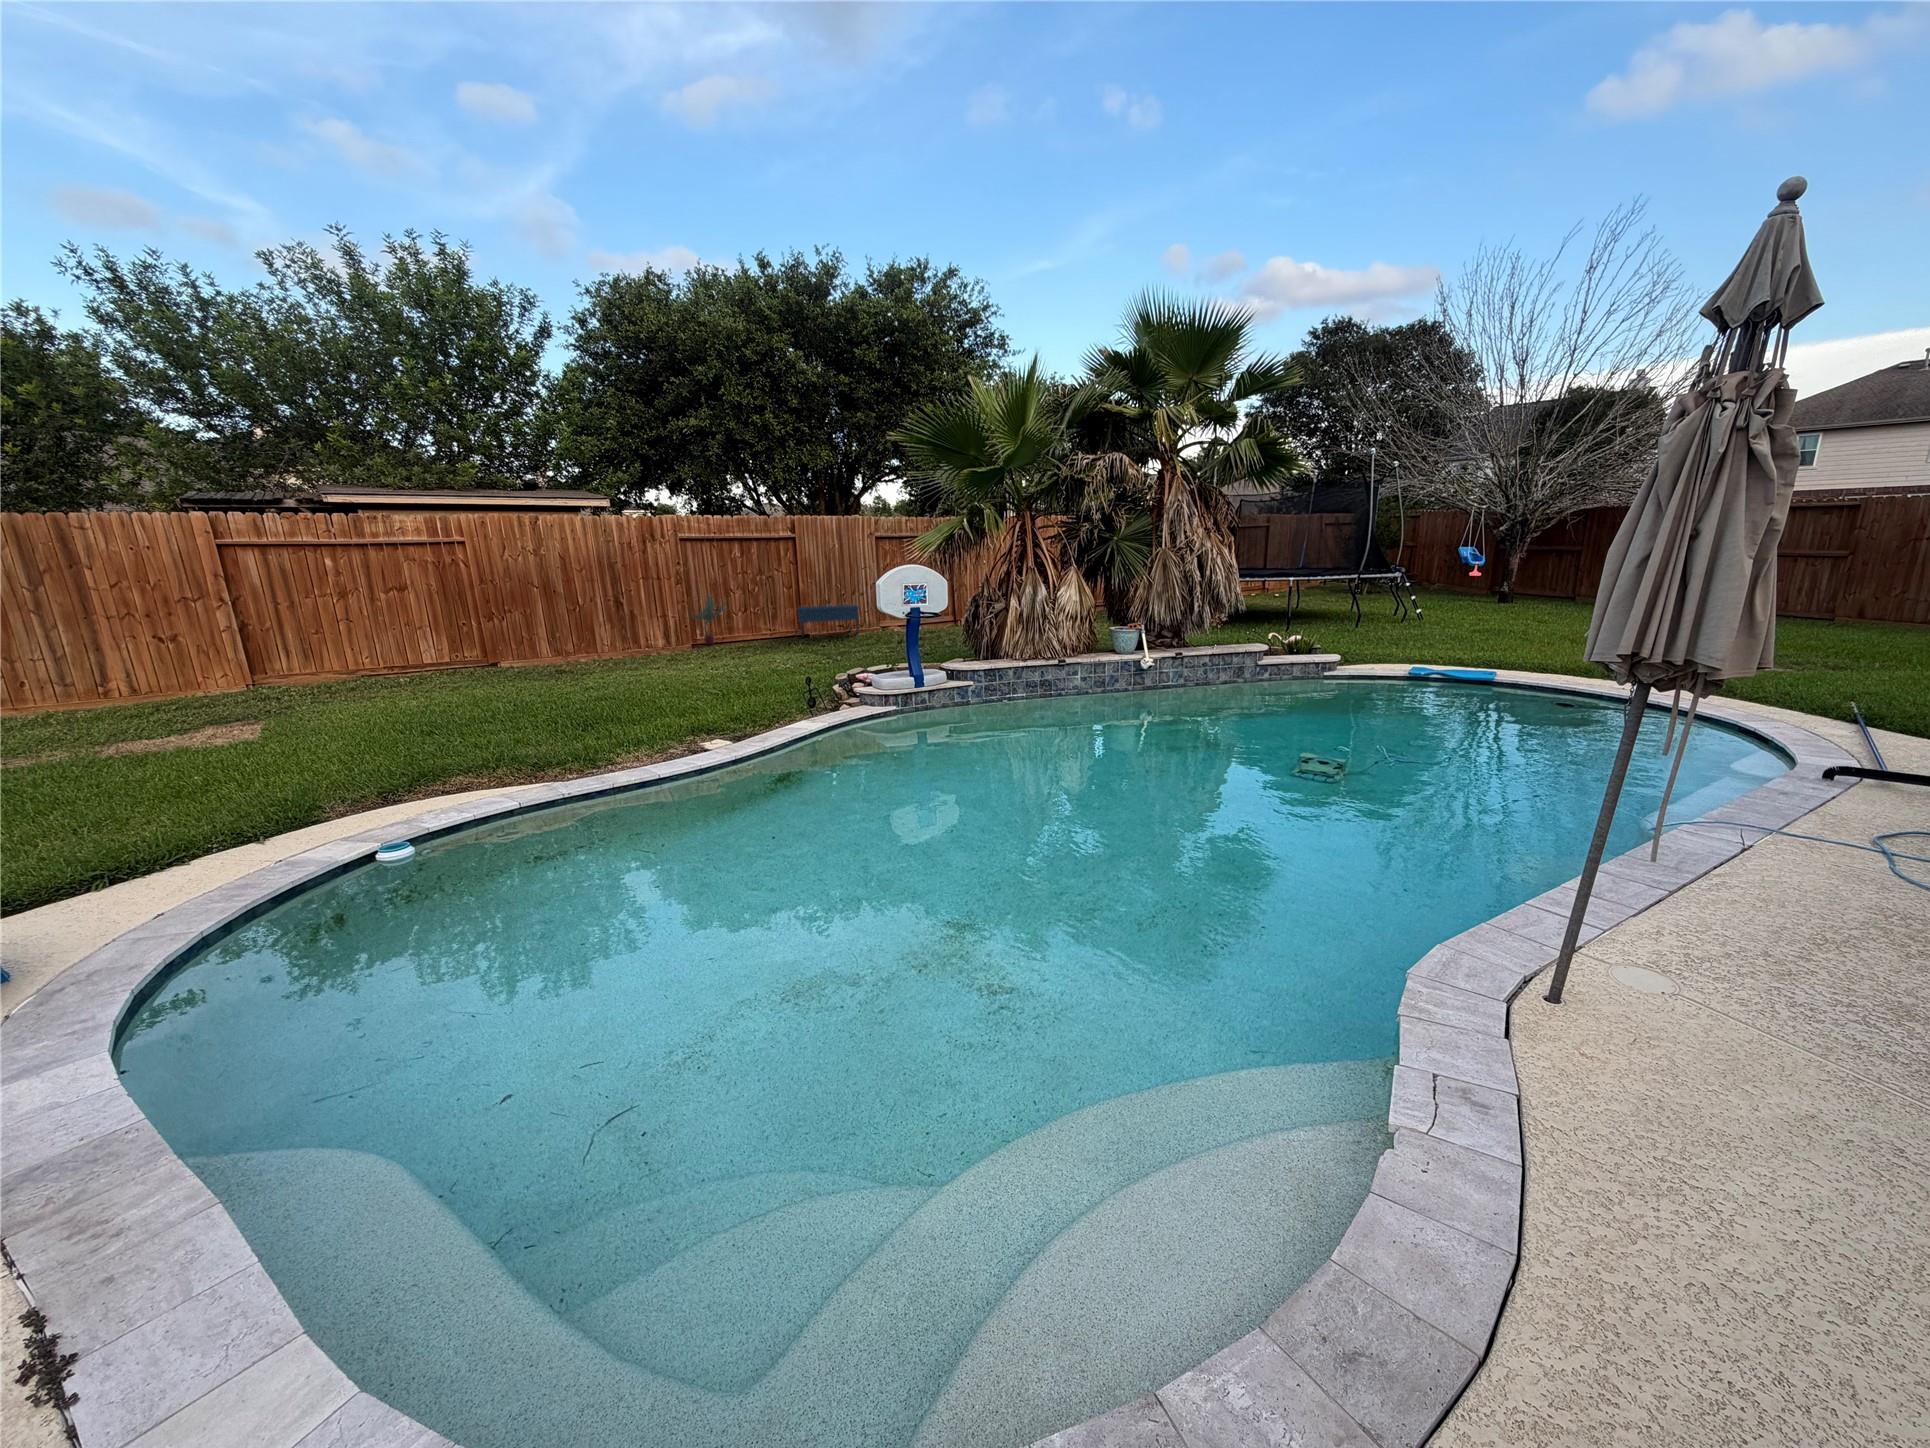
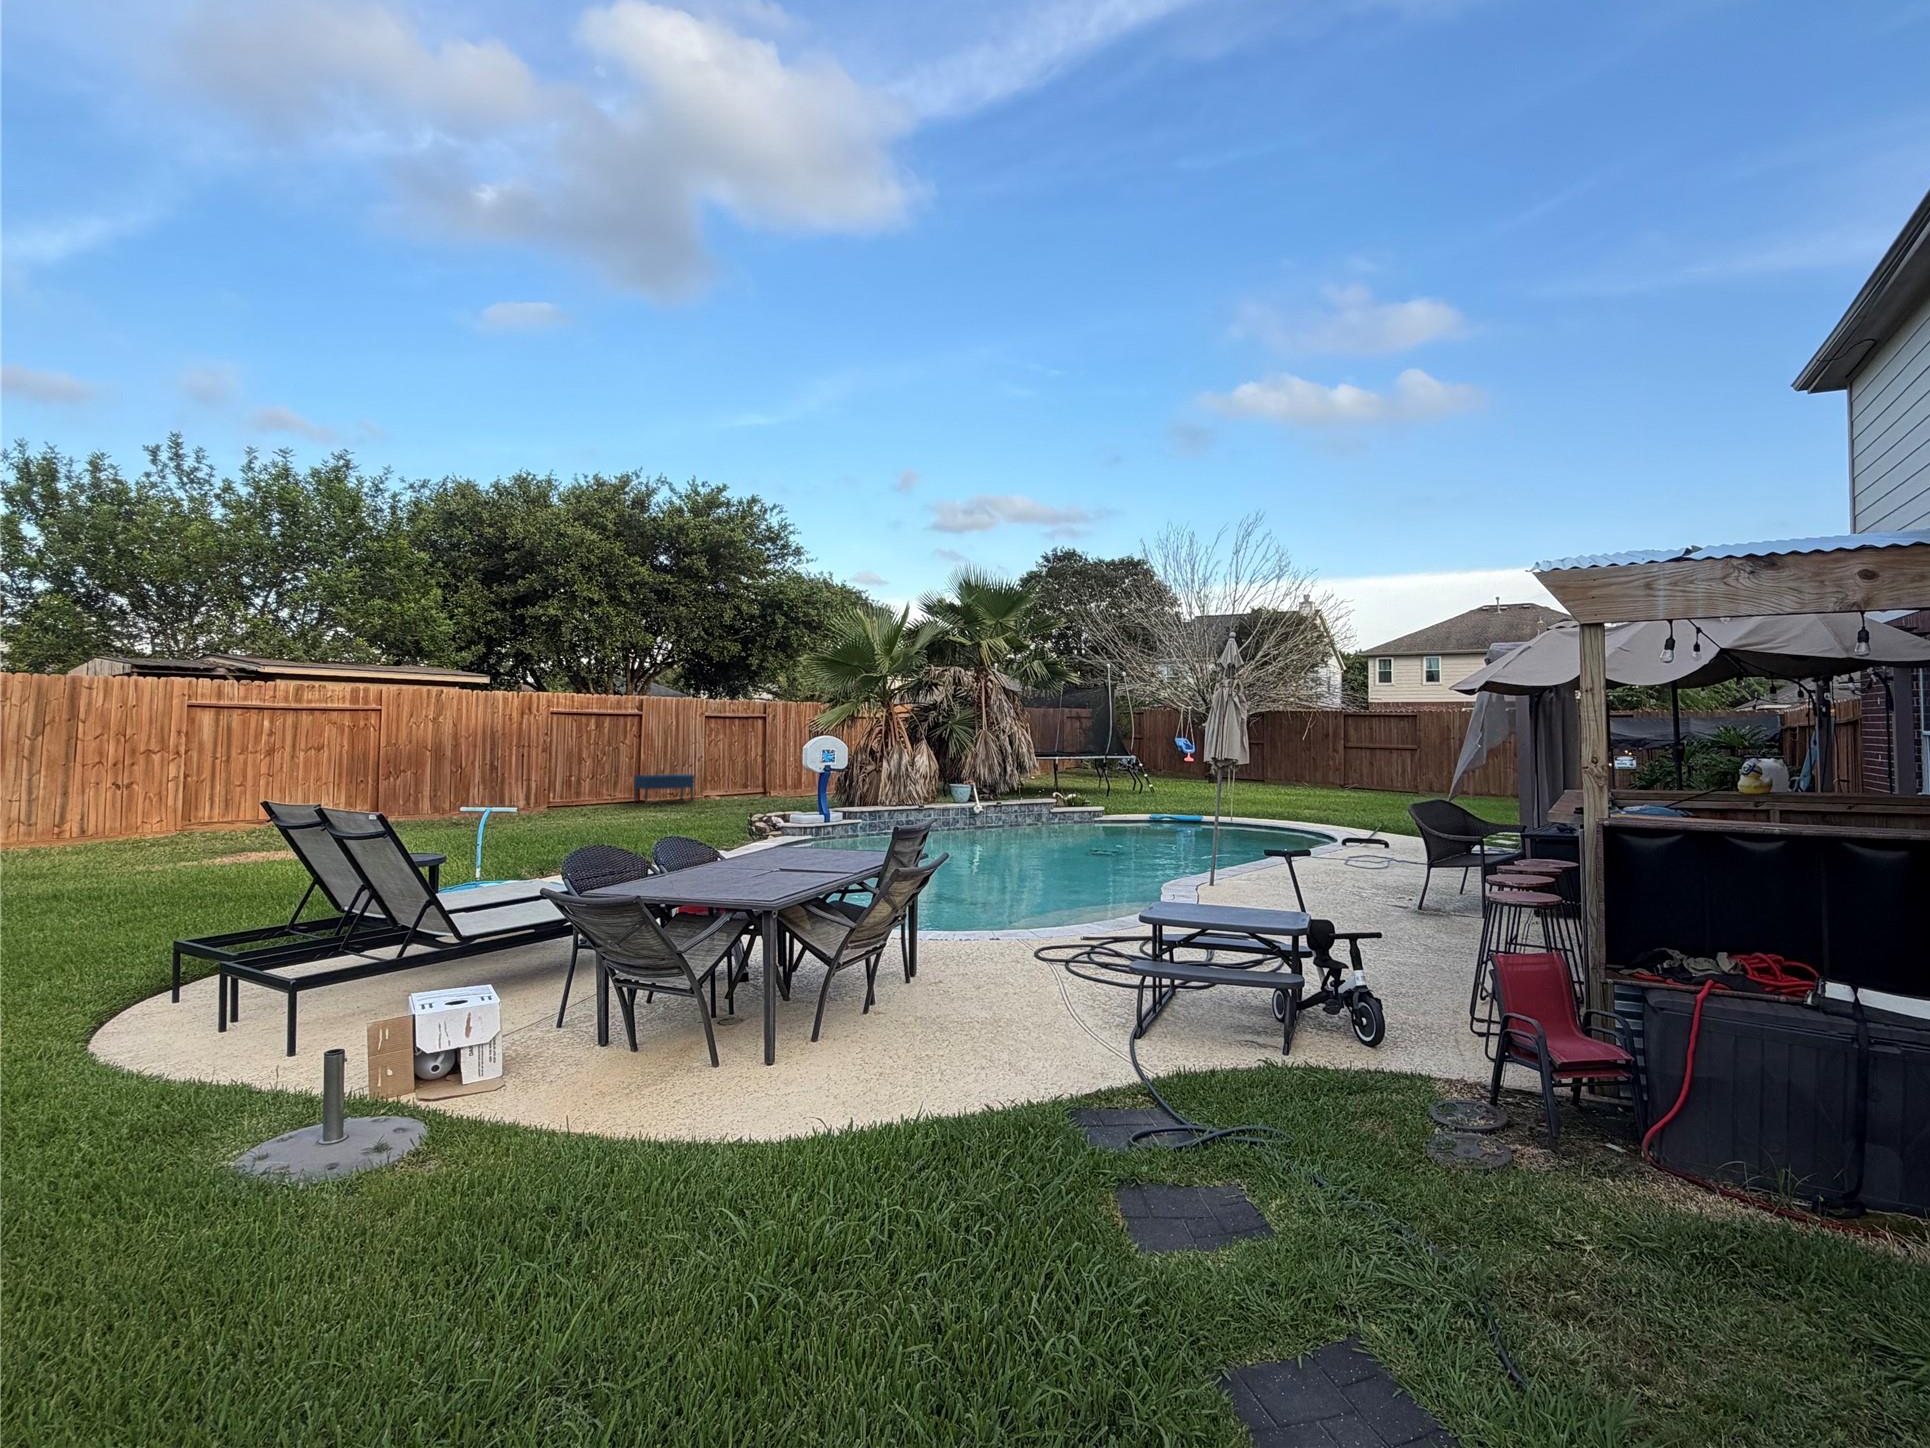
potted tree: present [686,593,727,645] -> none [550,760,588,807]

